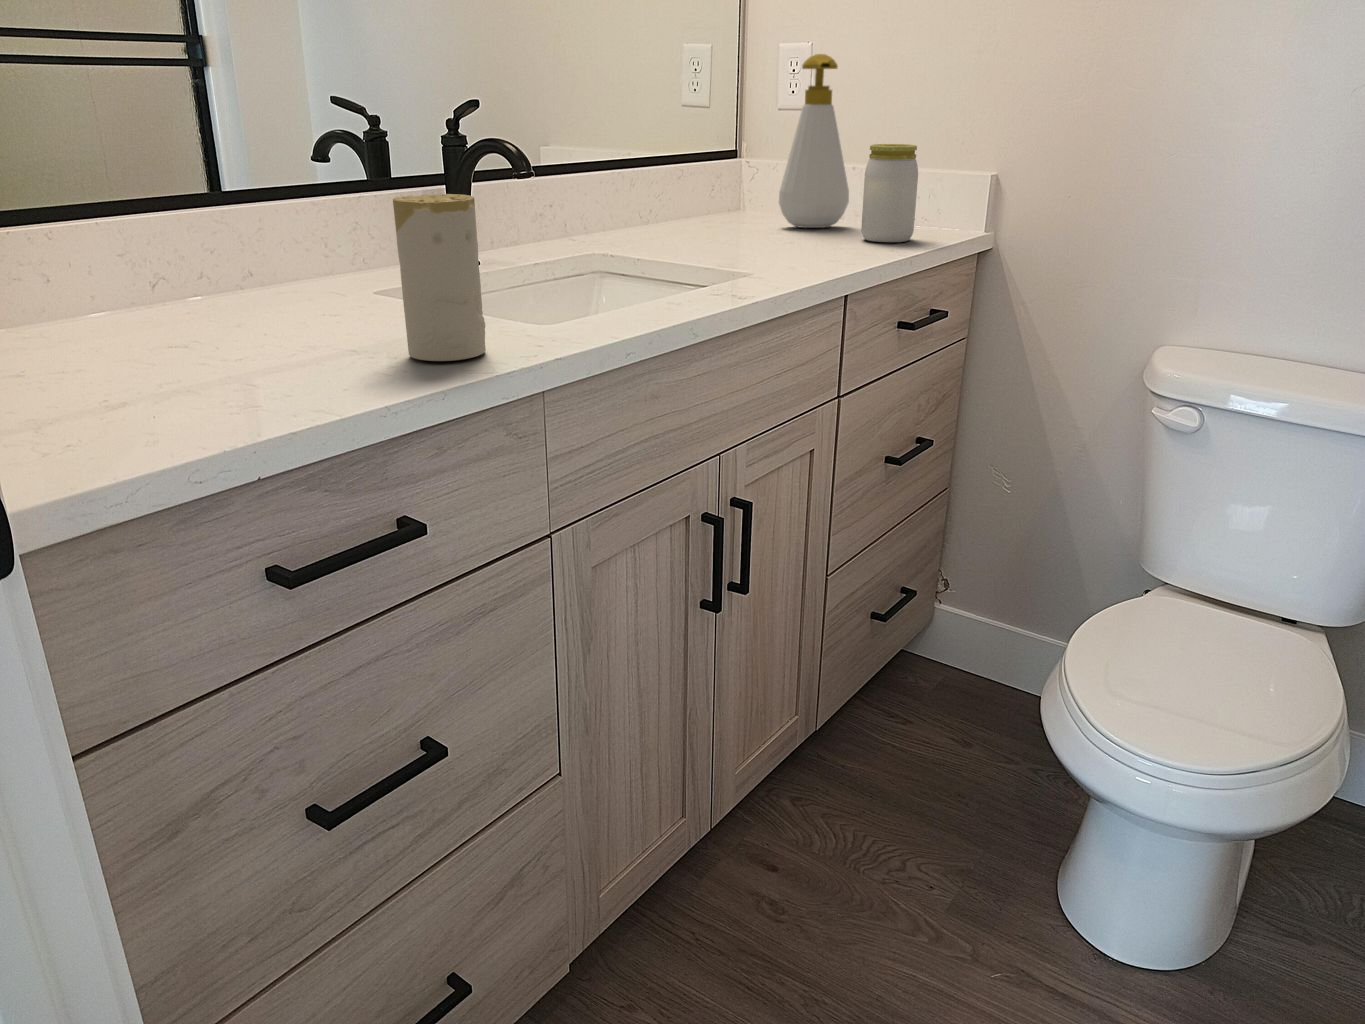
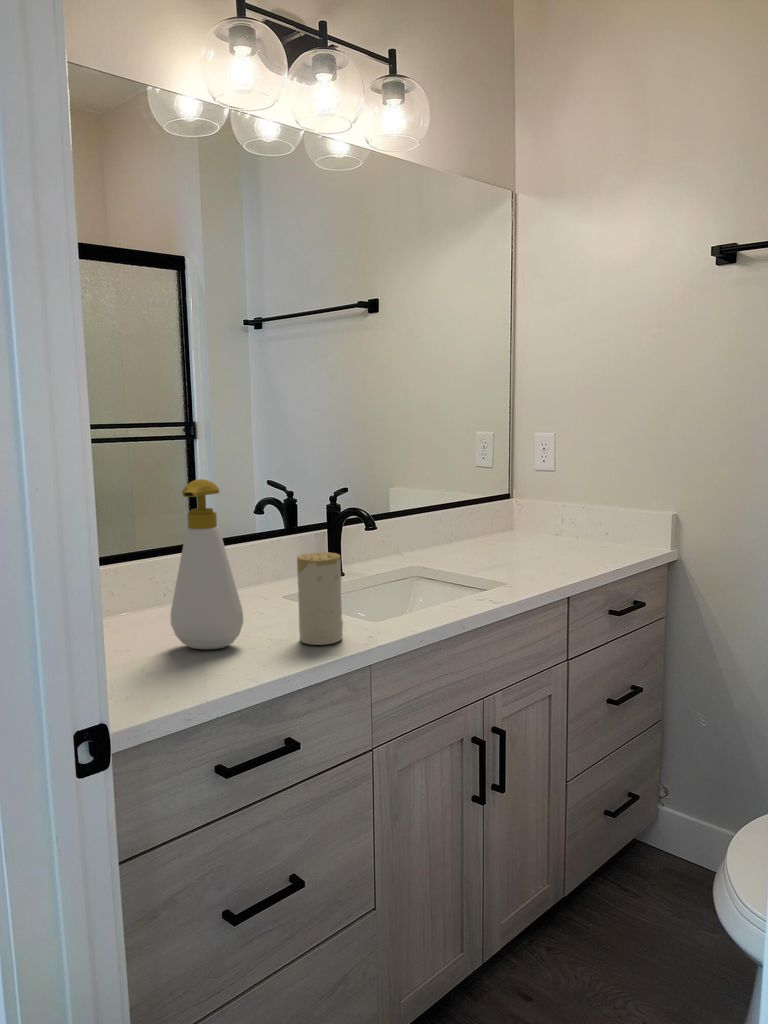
soap bottle: present [779,54,849,228] -> present [170,479,243,649]
jar: present [861,144,918,242] -> none [586,498,621,559]

